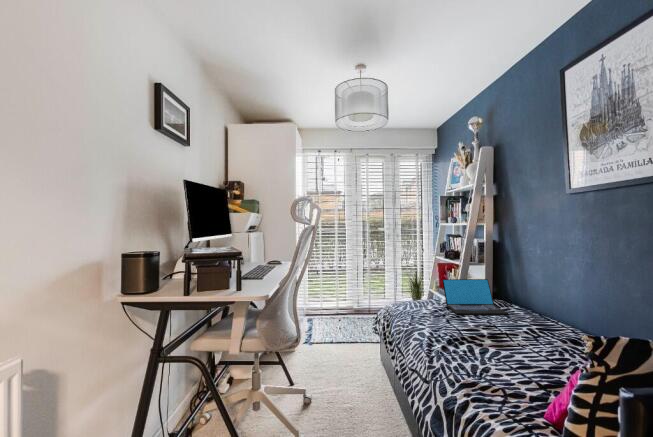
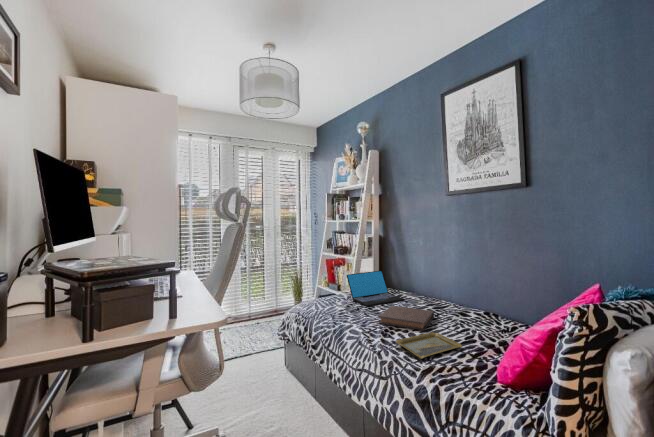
book: none [455,317,530,348] -> present [379,306,434,330]
tray: none [453,349,535,372] -> present [396,332,462,359]

